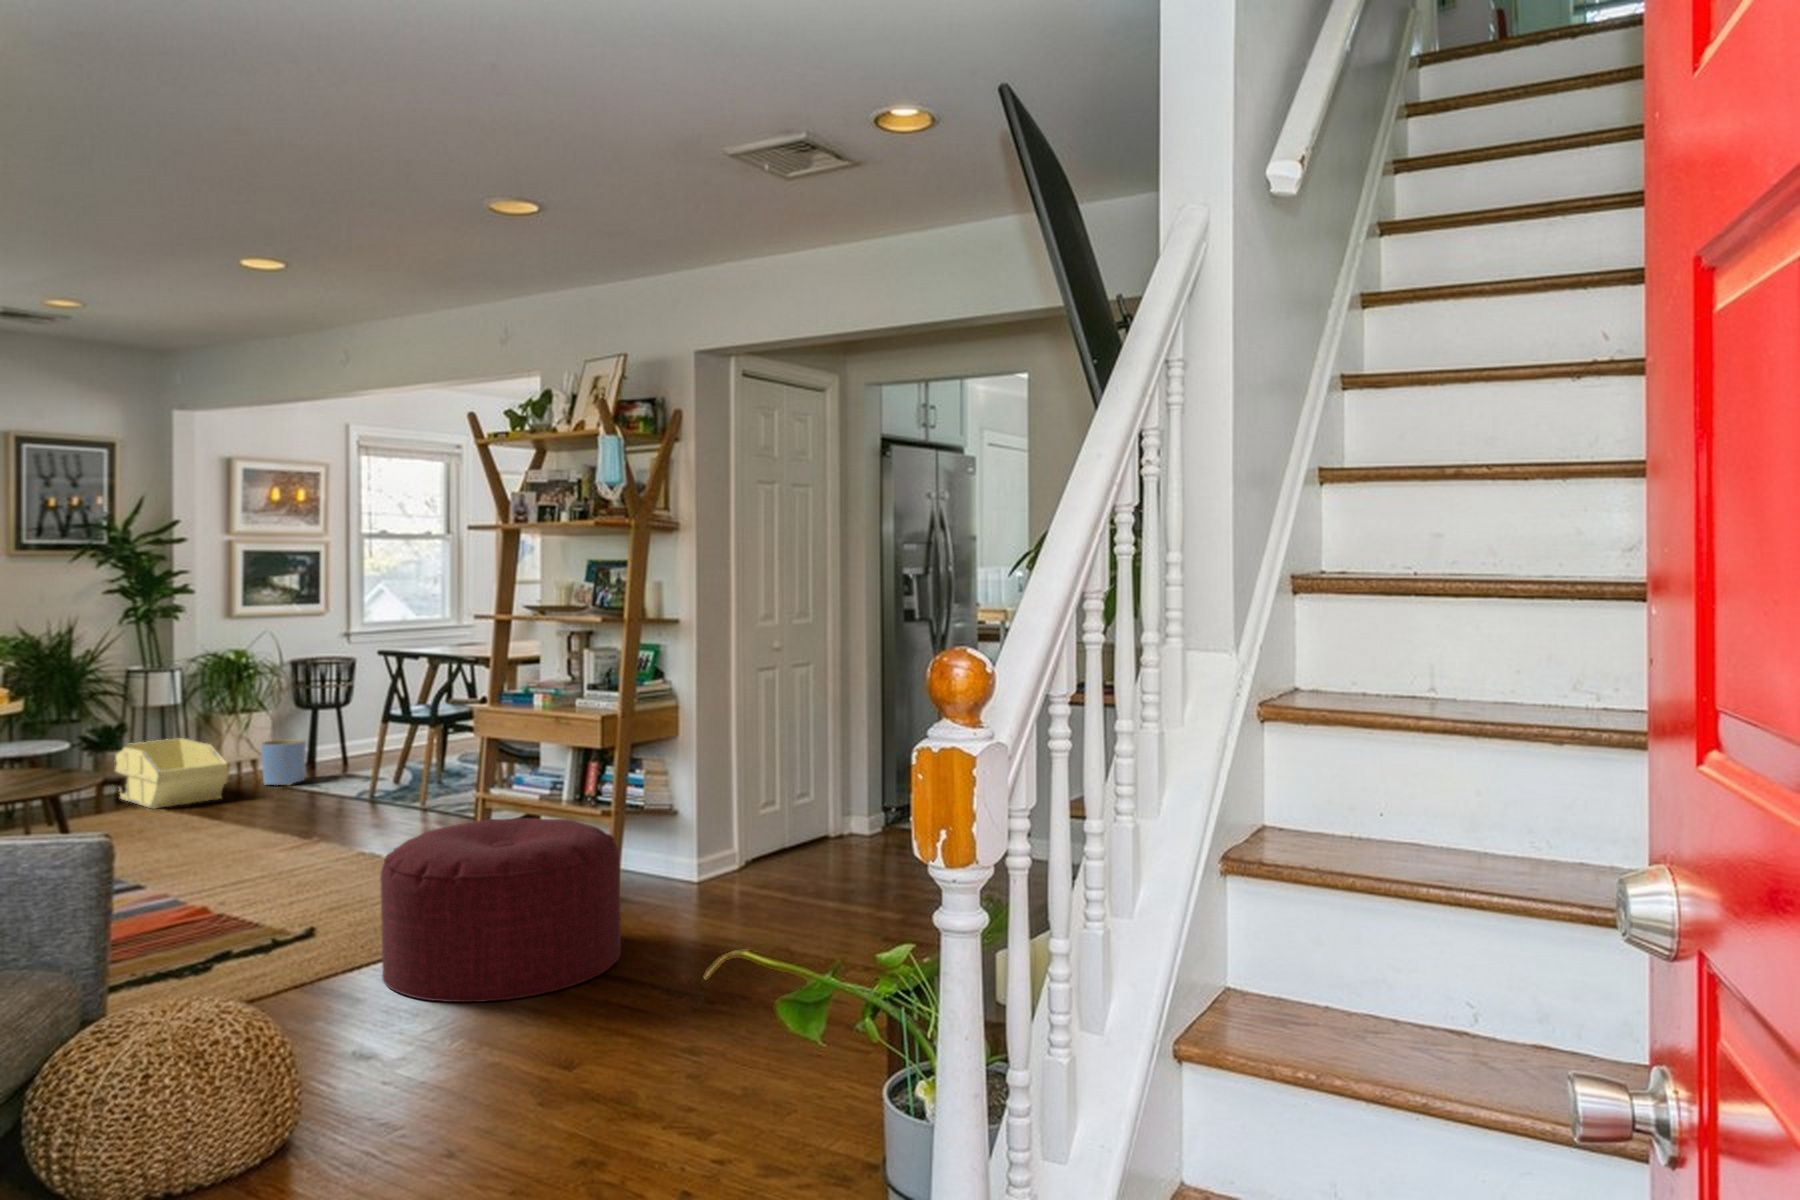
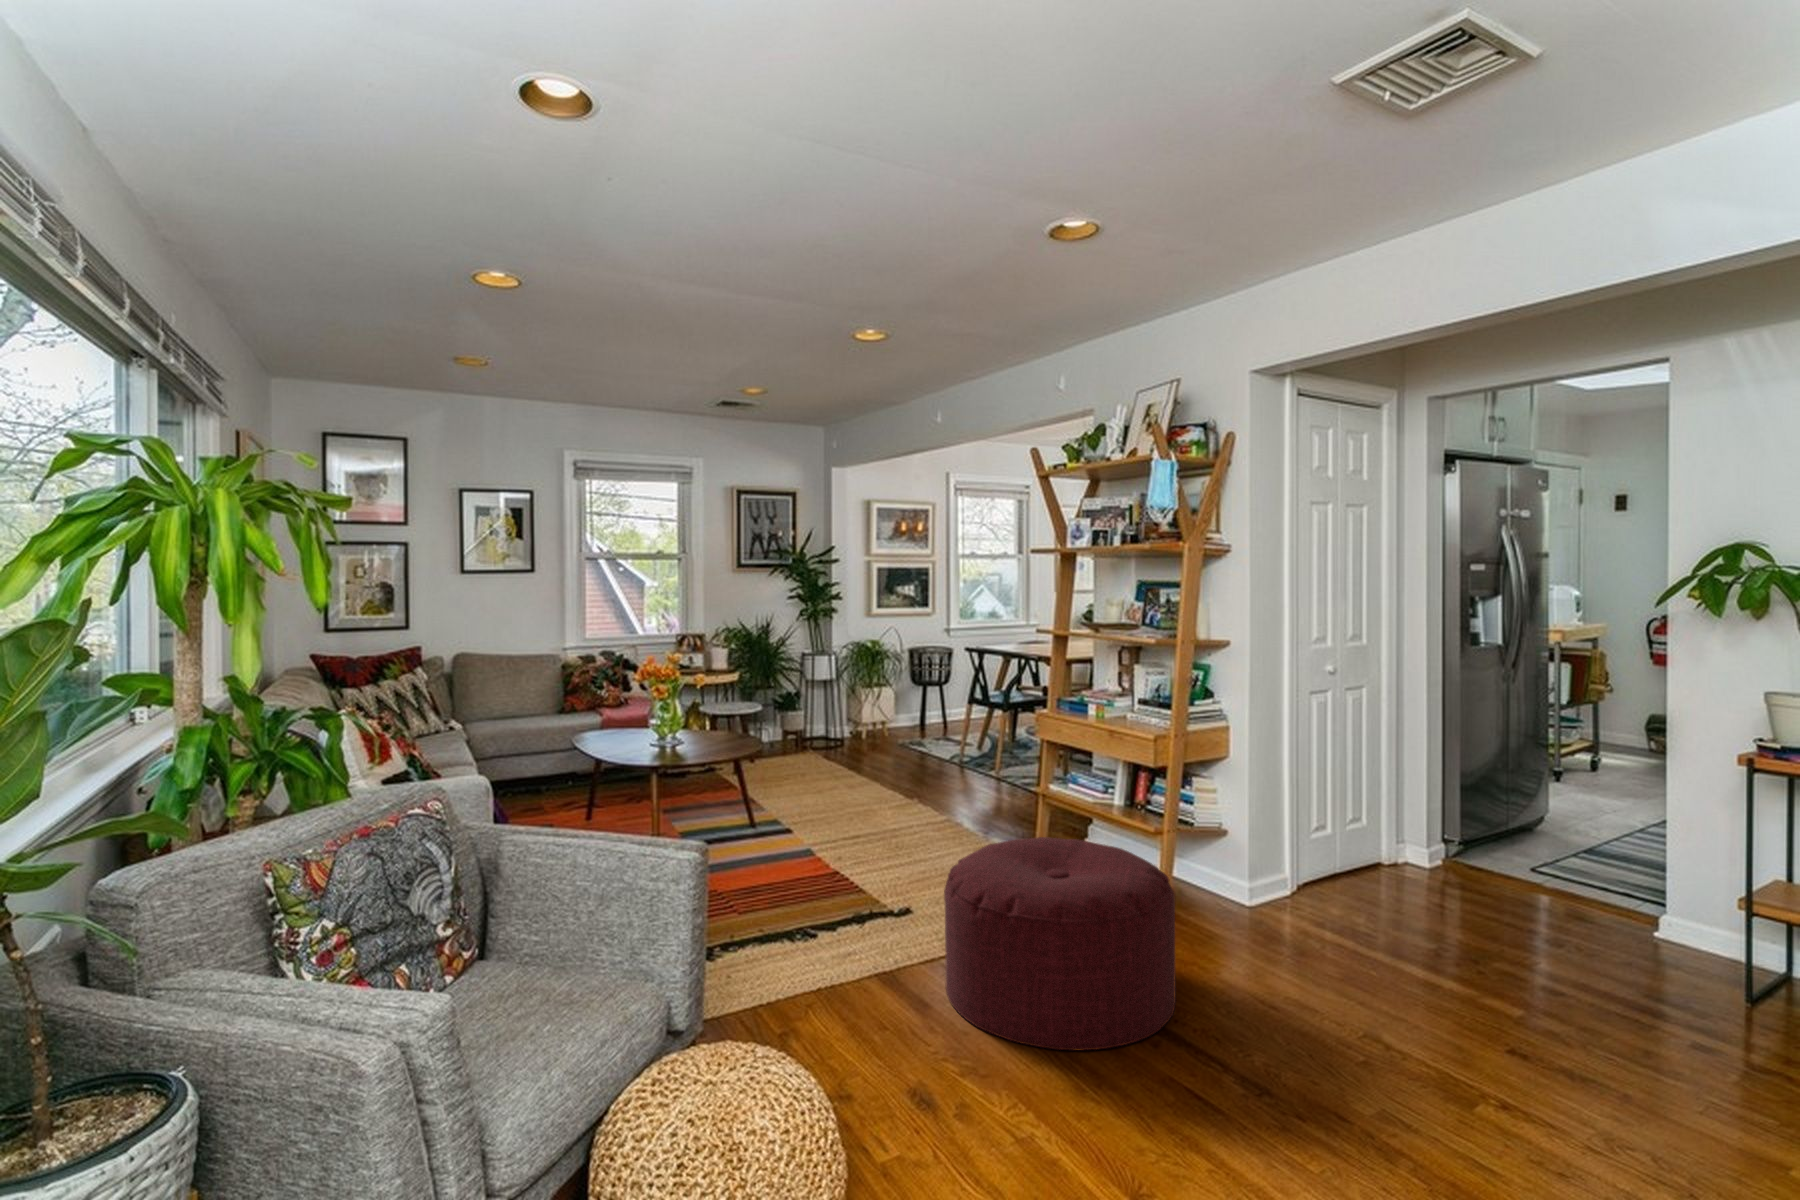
storage bin: present [115,738,229,809] -> none [794,704,863,757]
planter: present [261,739,306,785] -> none [886,709,916,745]

